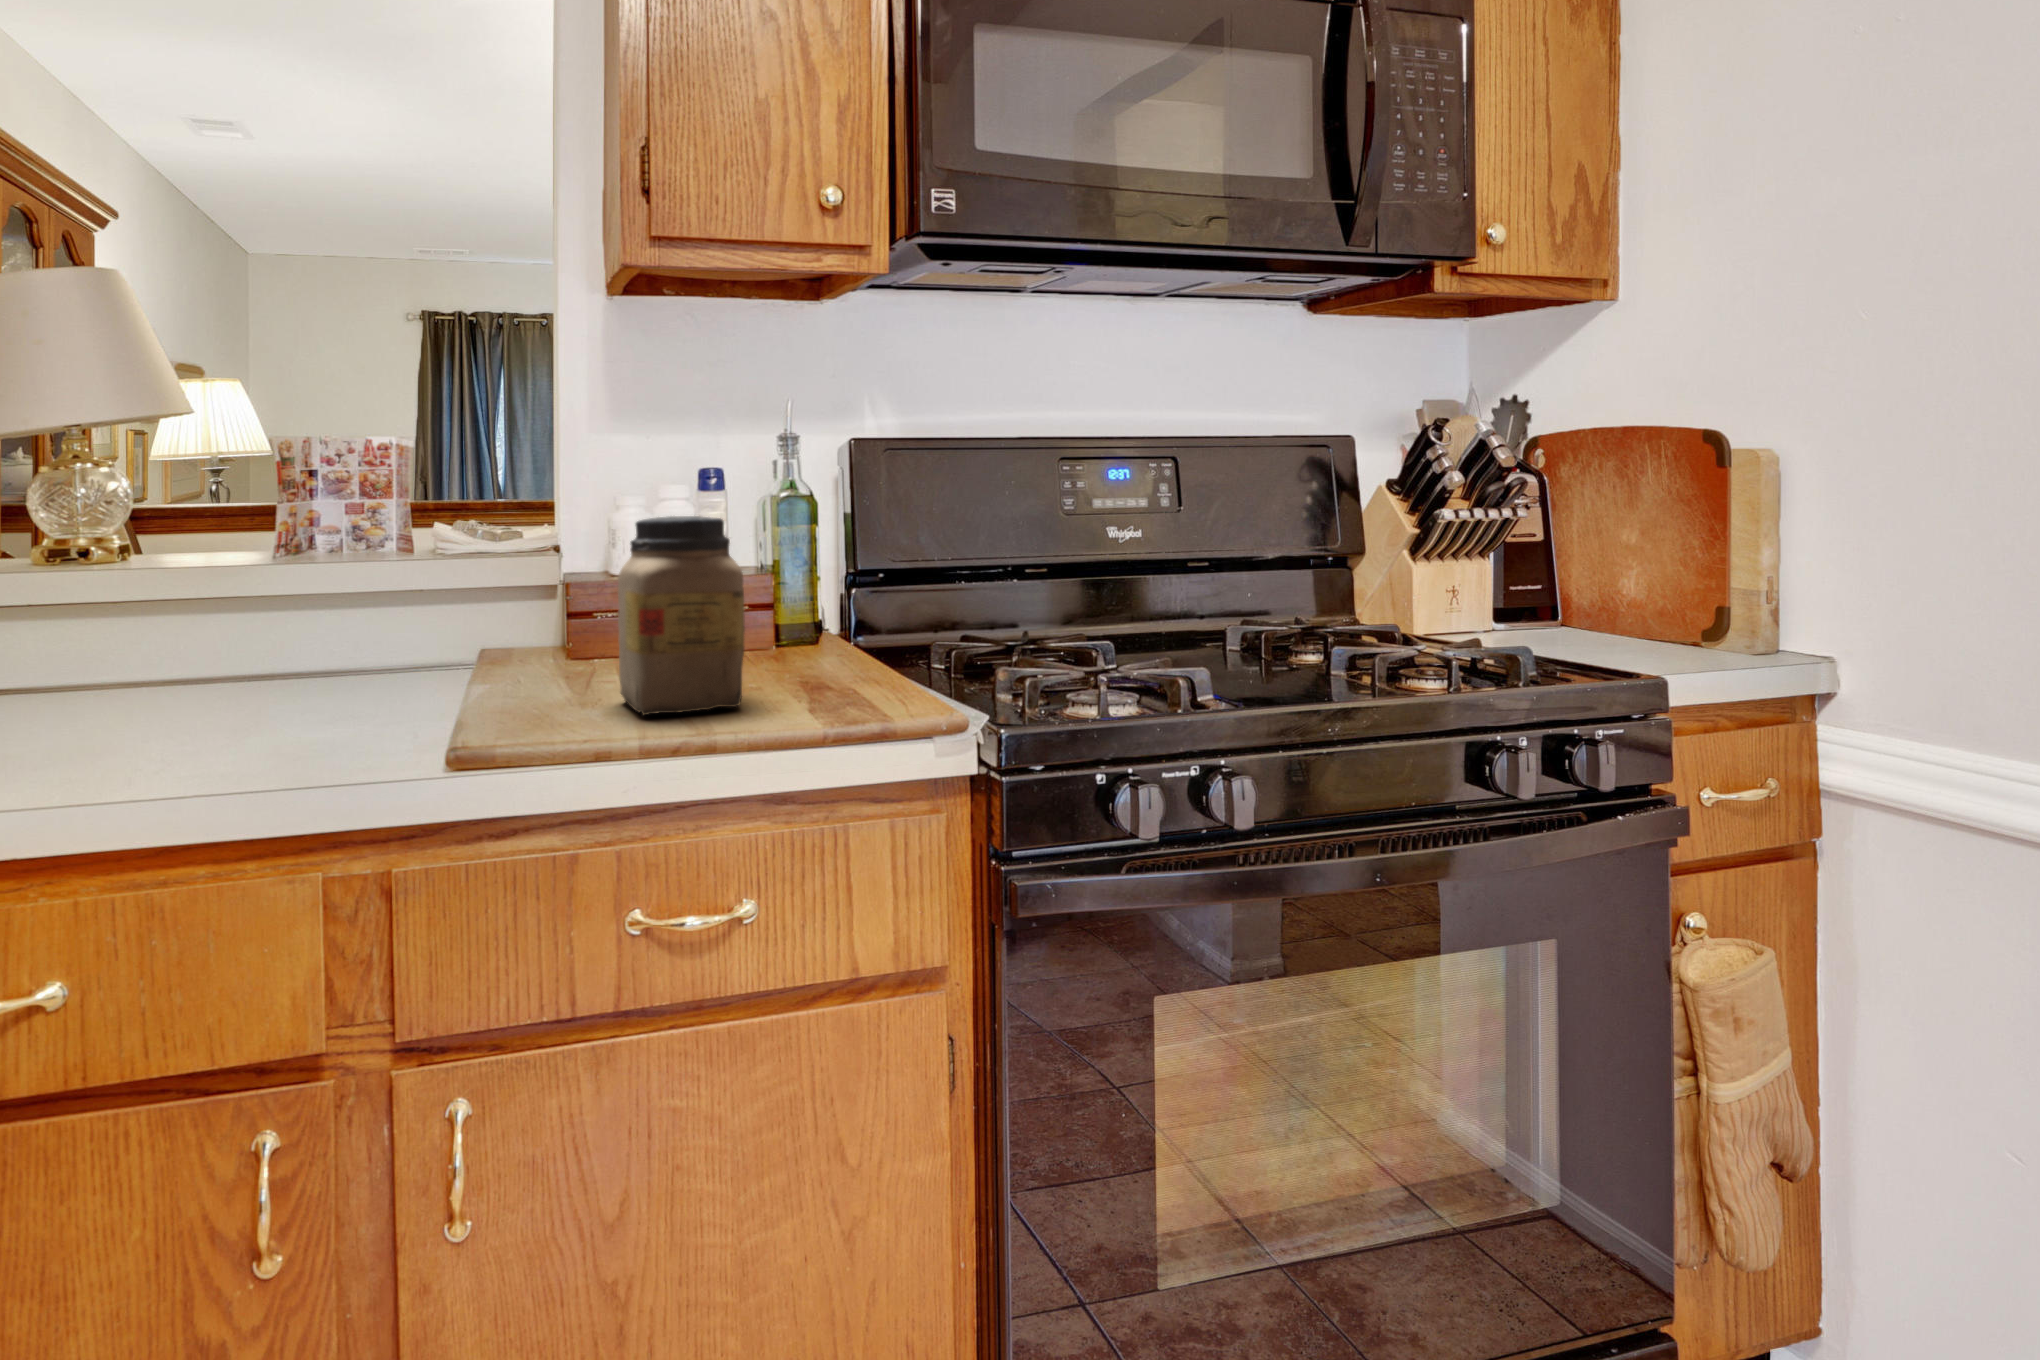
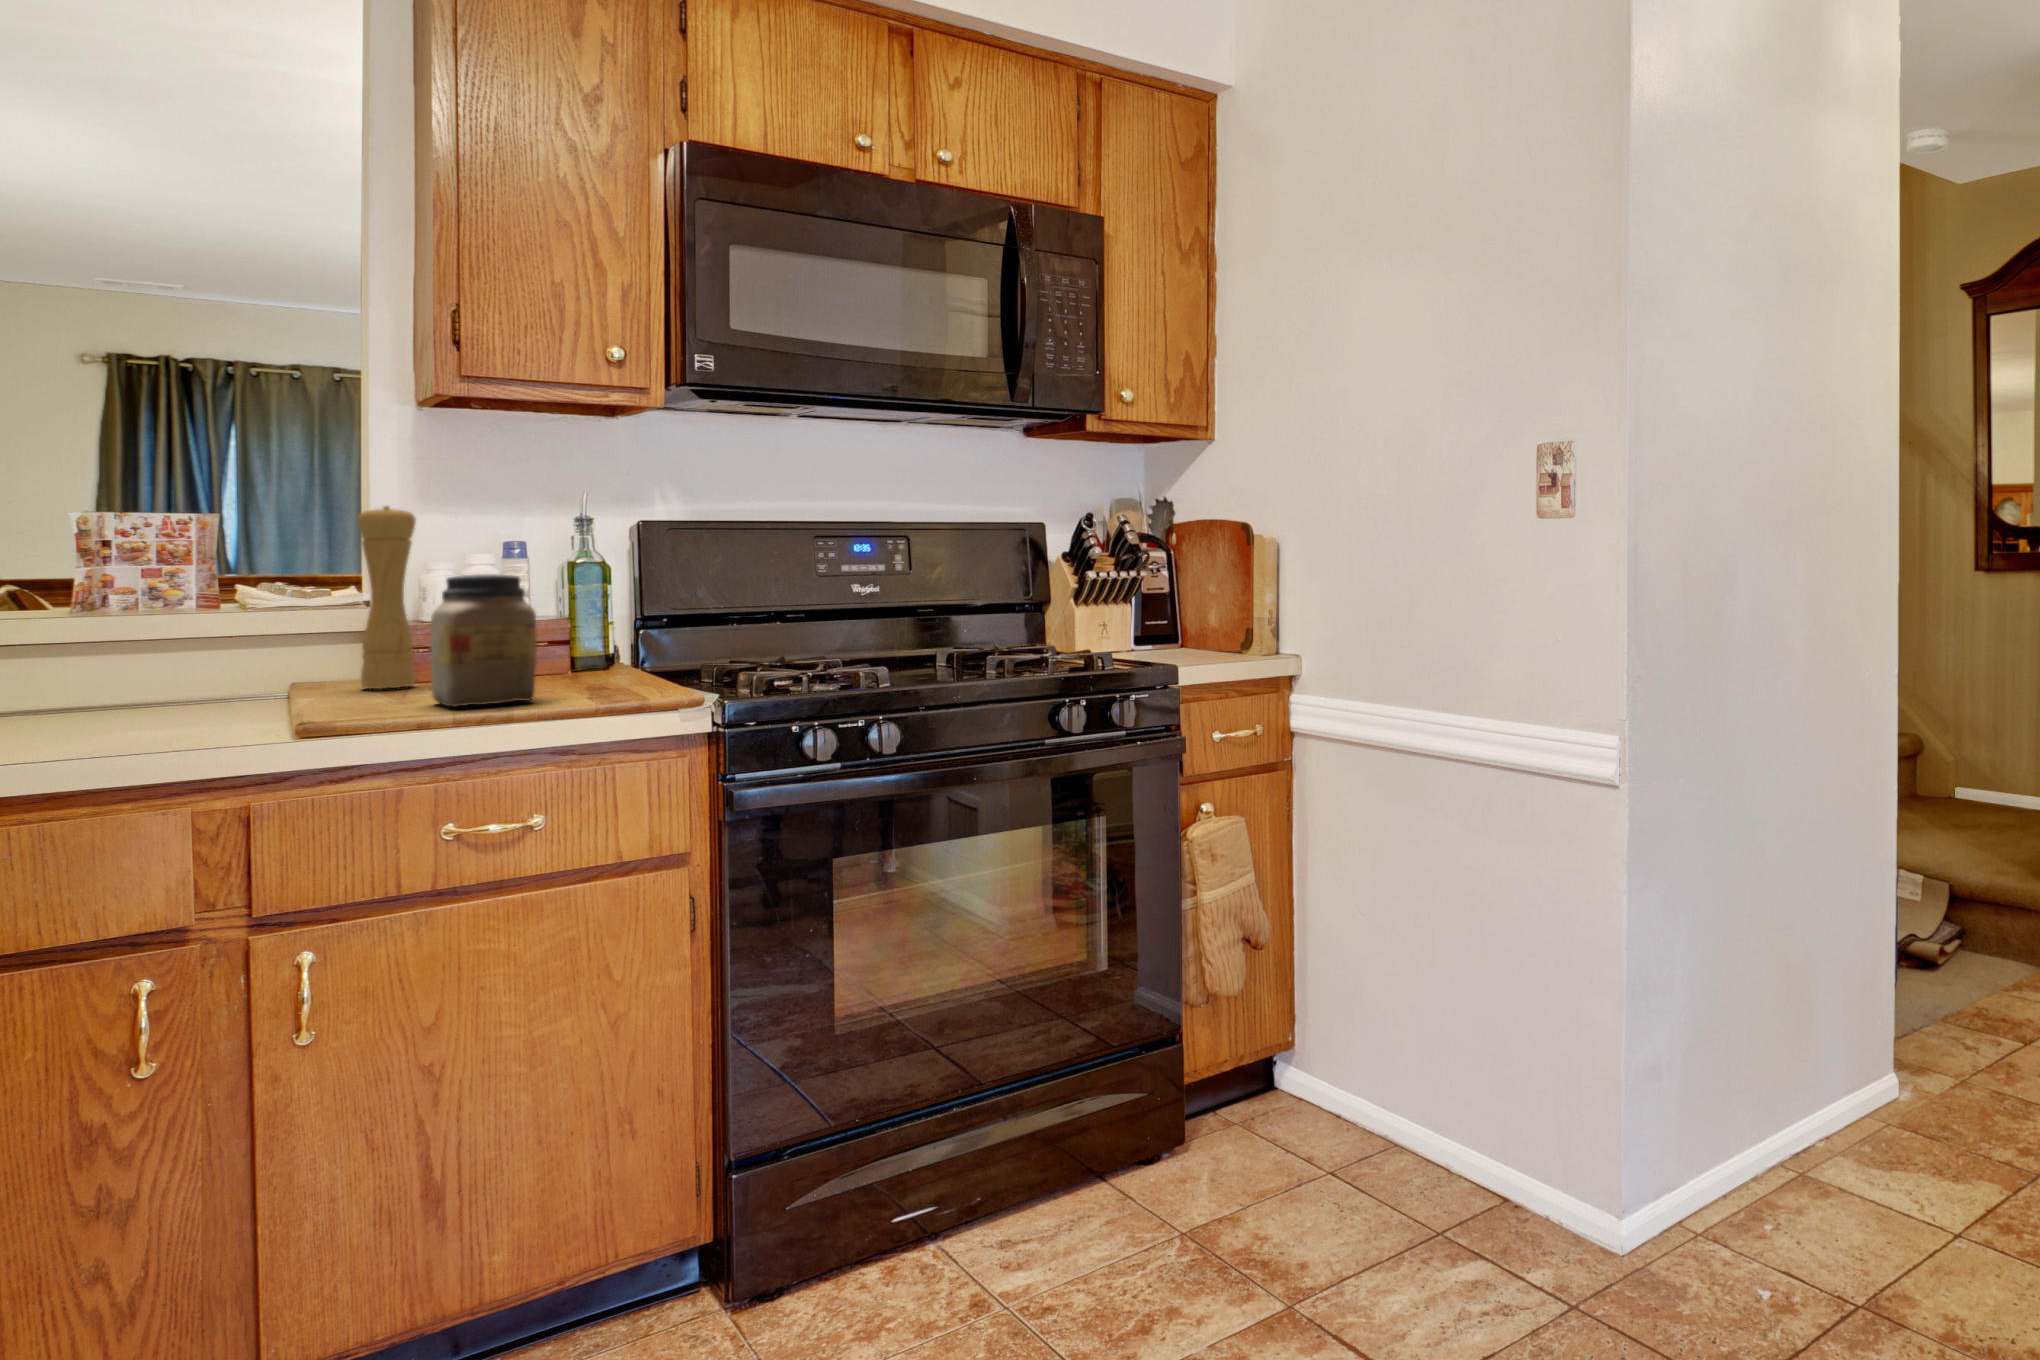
pepper mill: none [546,421,608,664] -> present [357,506,416,689]

